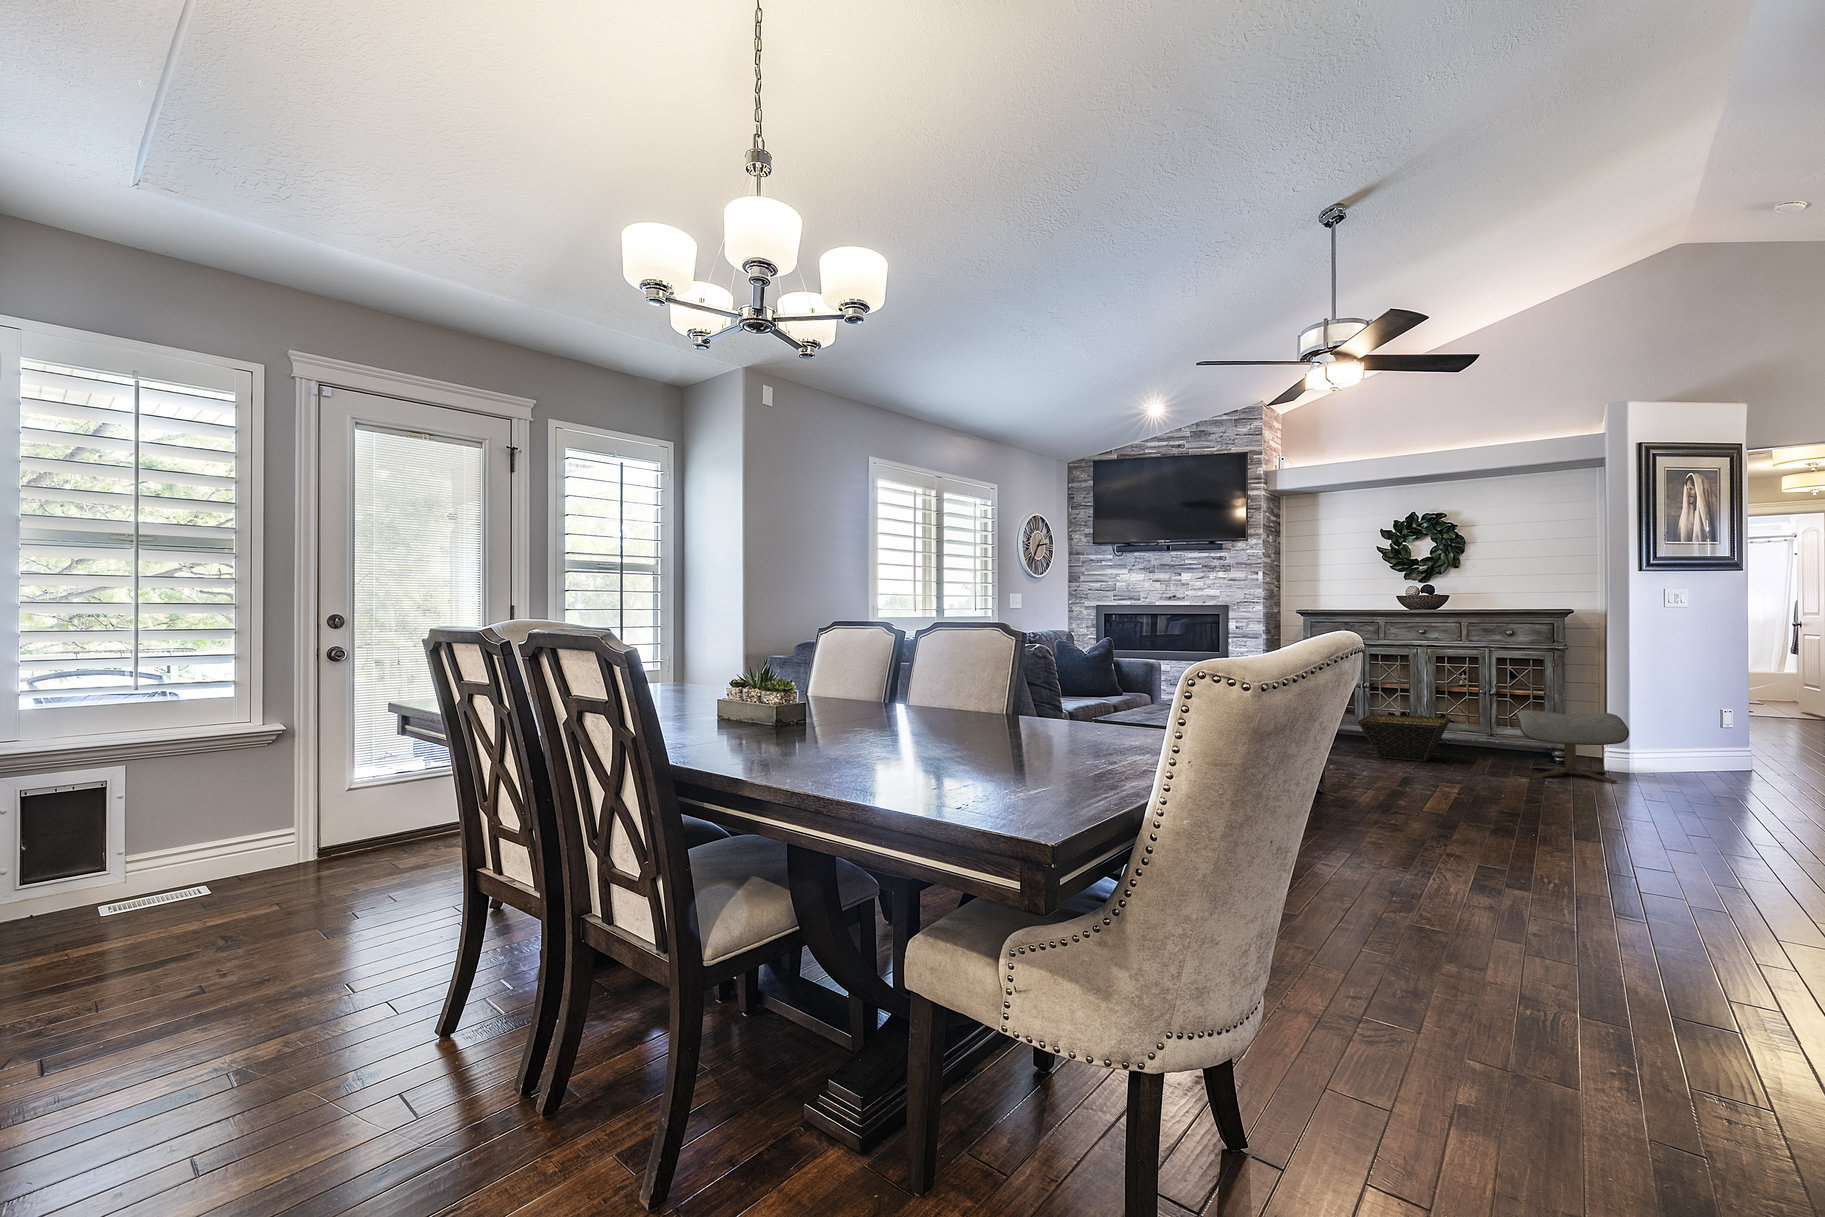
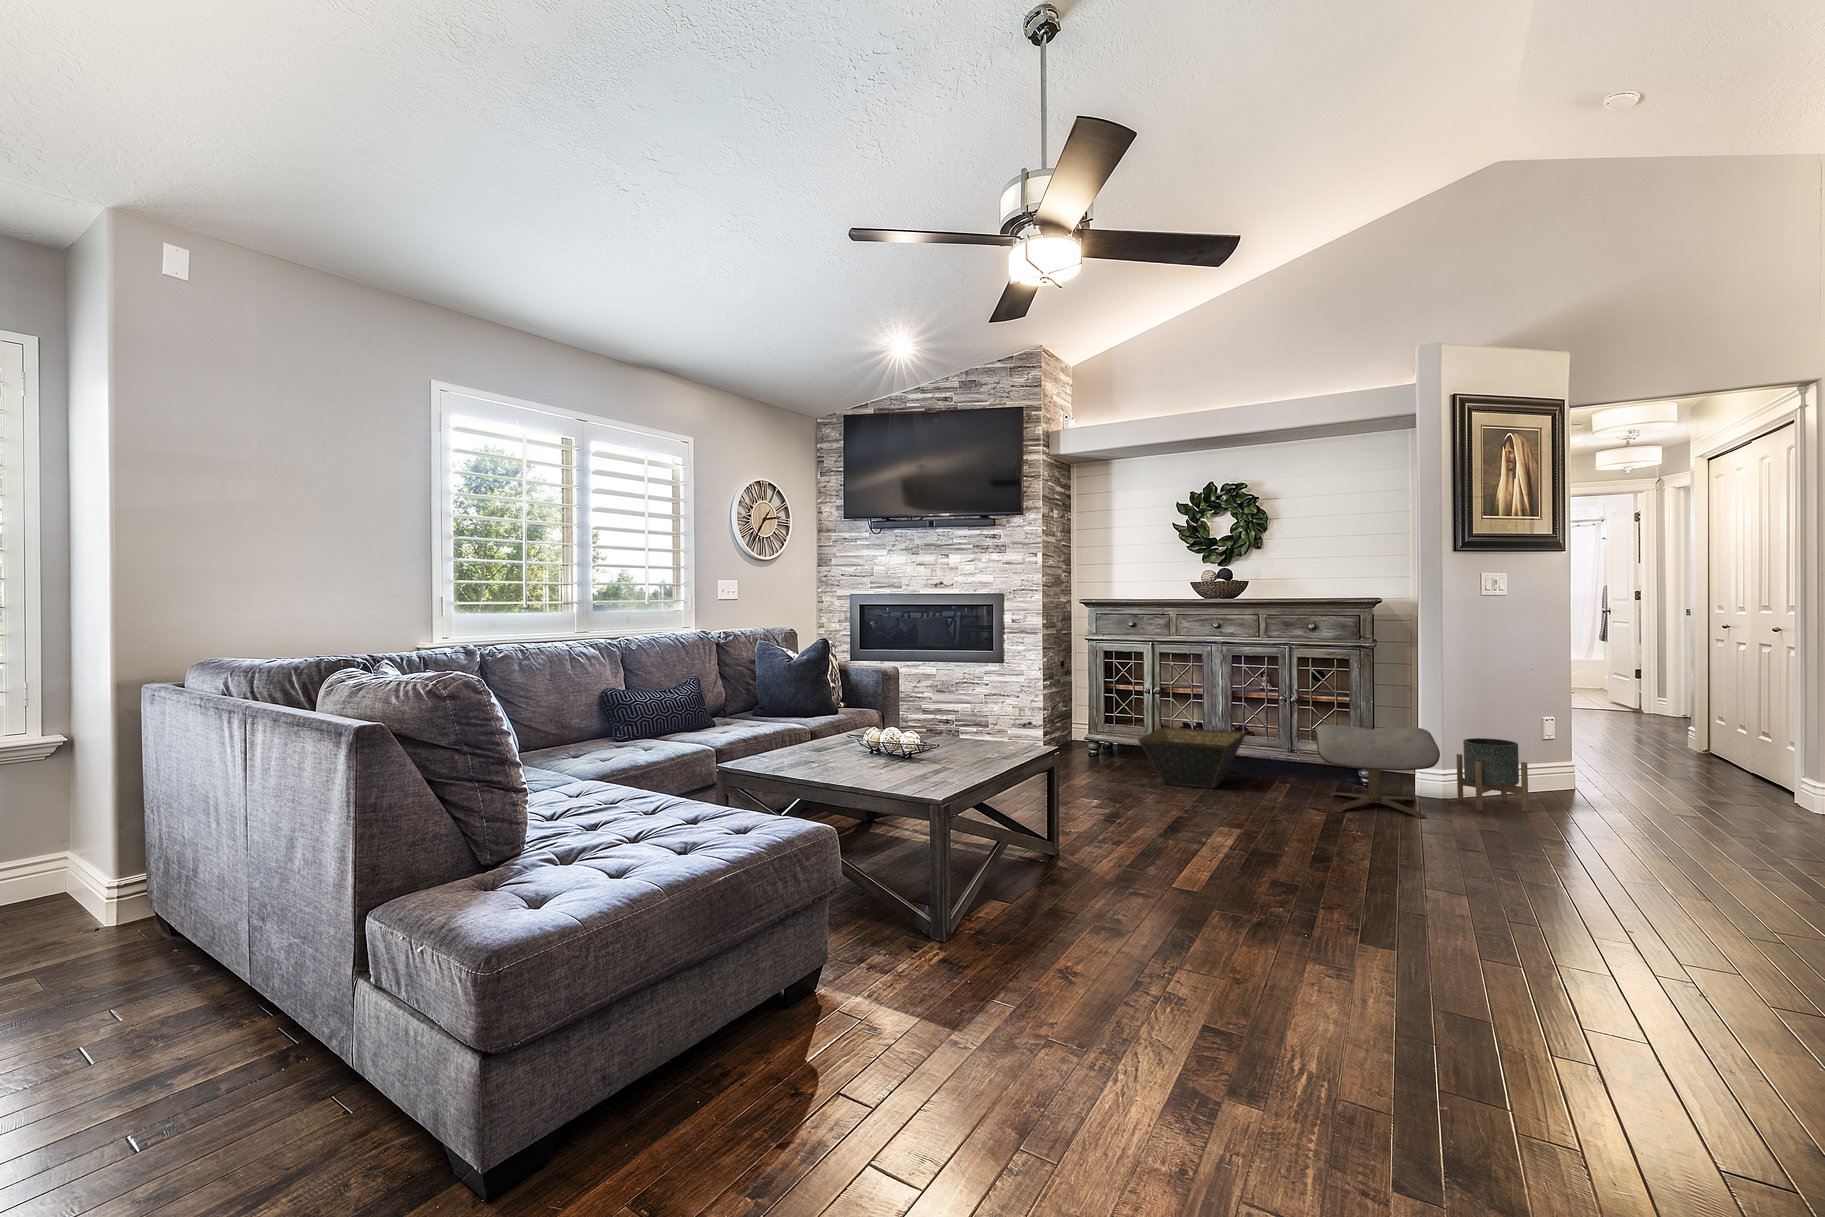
planter: none [1644,724,1710,782] -> present [1456,738,1529,812]

